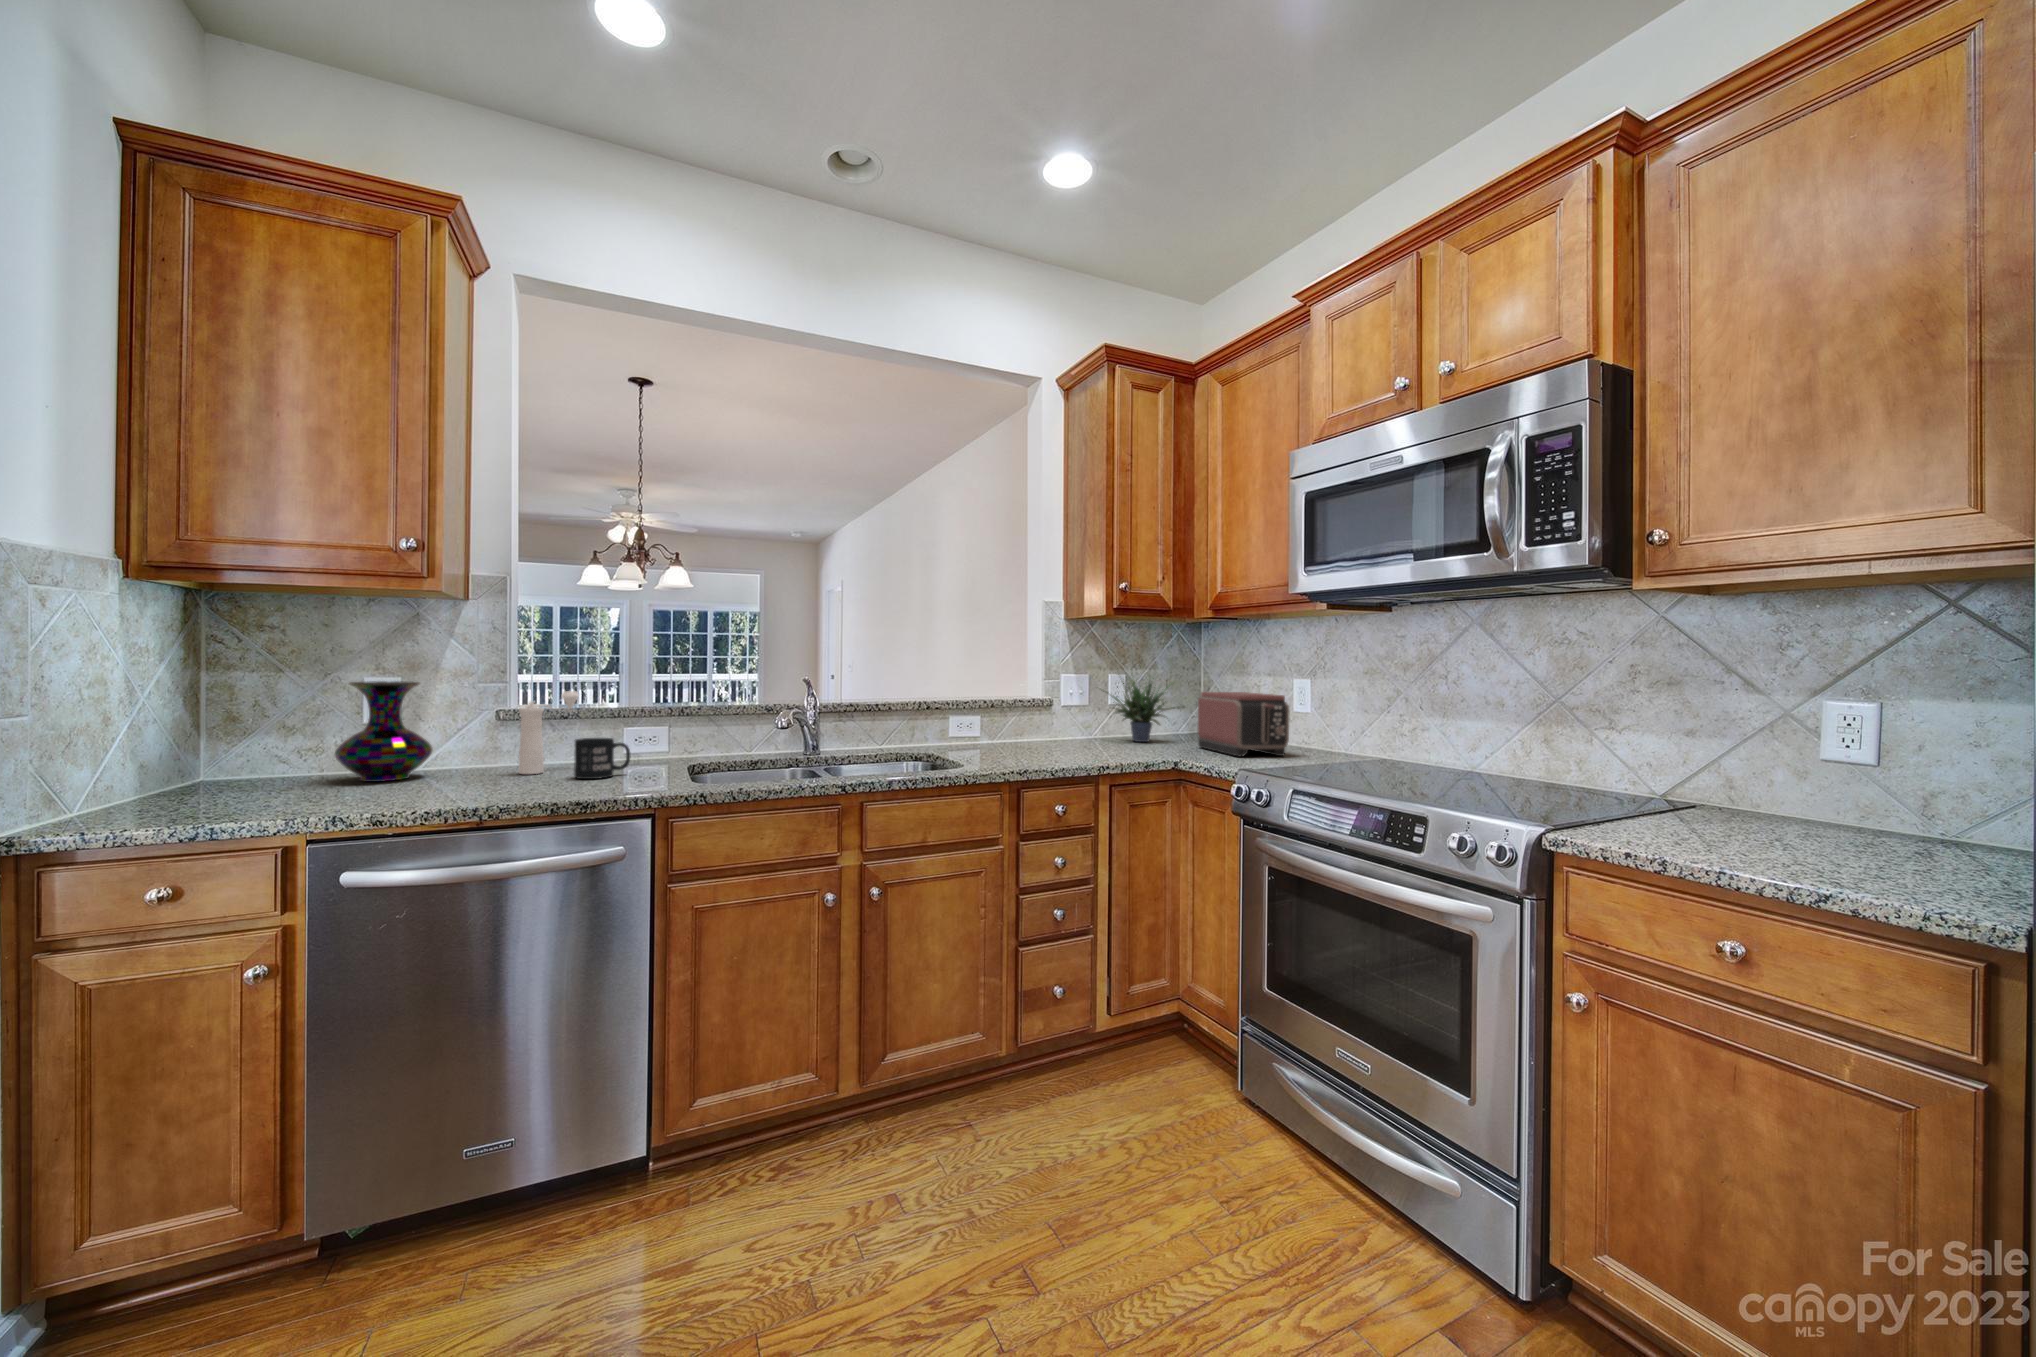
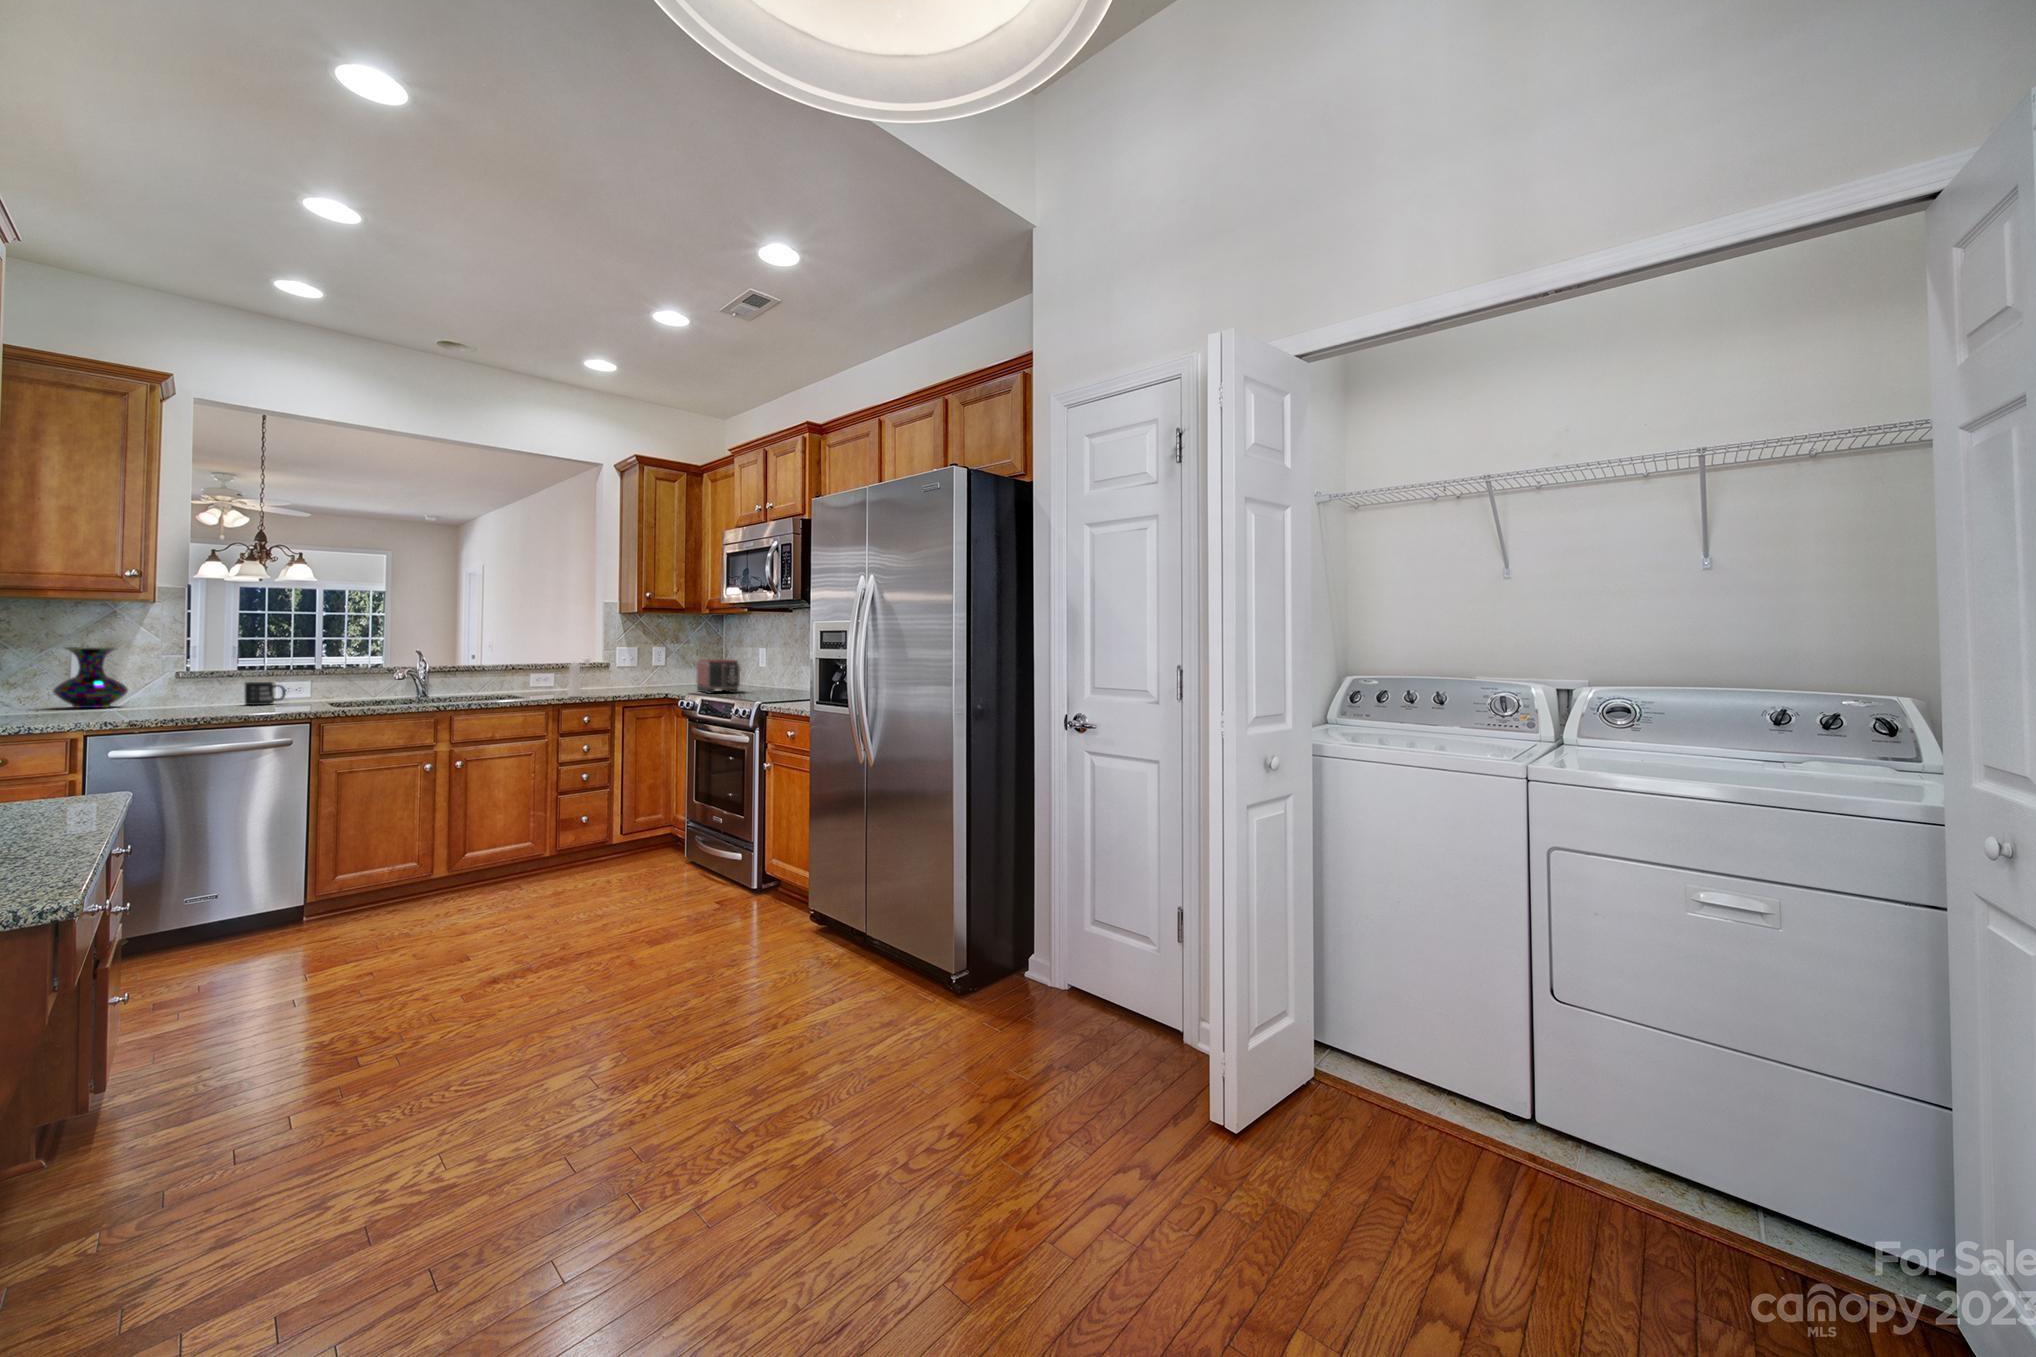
potted plant: present [1103,681,1181,742] -> none [637,641,698,690]
pepper mill: present [519,691,579,774] -> present [568,657,591,697]

